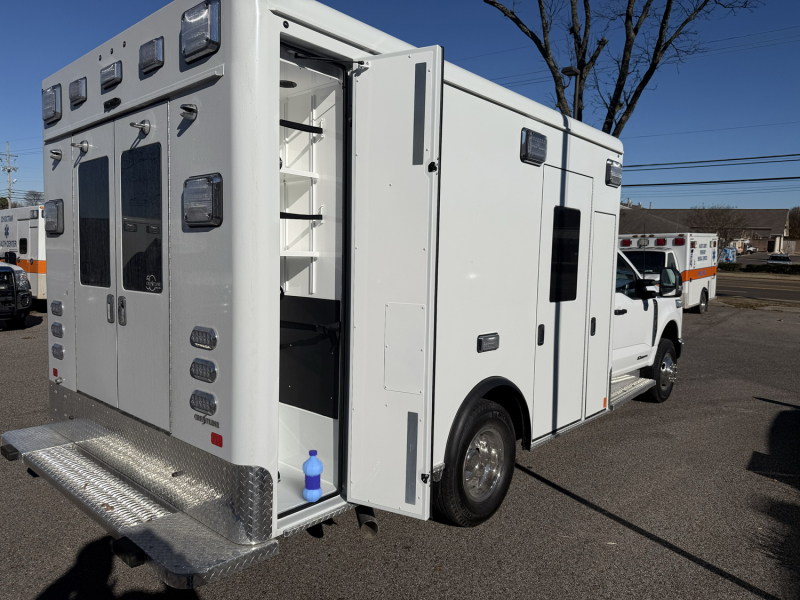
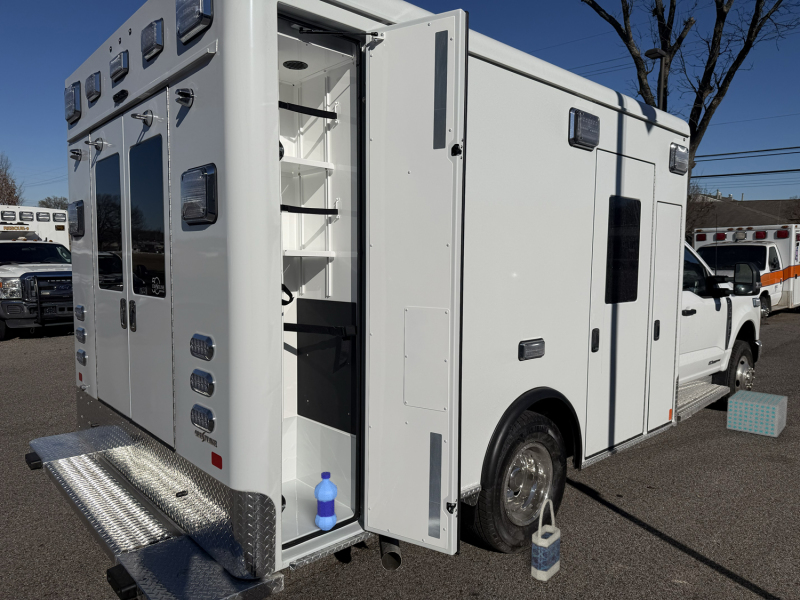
storage box: none [653,383,705,425] -> present [727,390,788,437]
bag: none [488,474,513,546] -> present [531,499,560,581]

